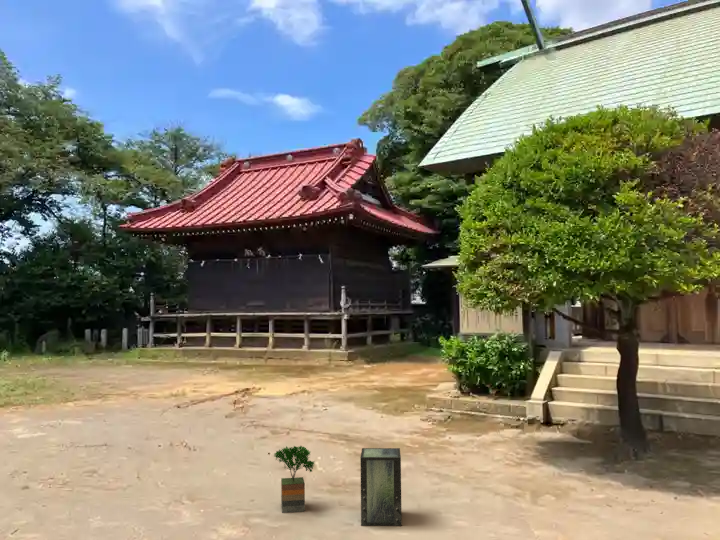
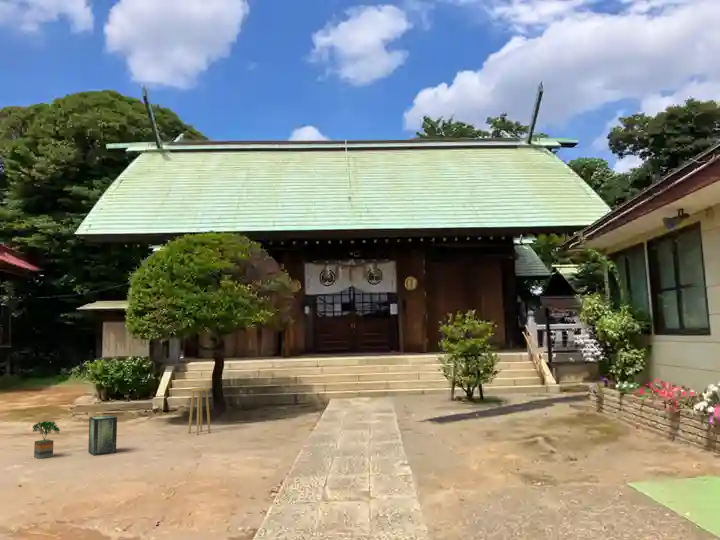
stool: none [561,403,605,498] -> present [189,387,210,434]

